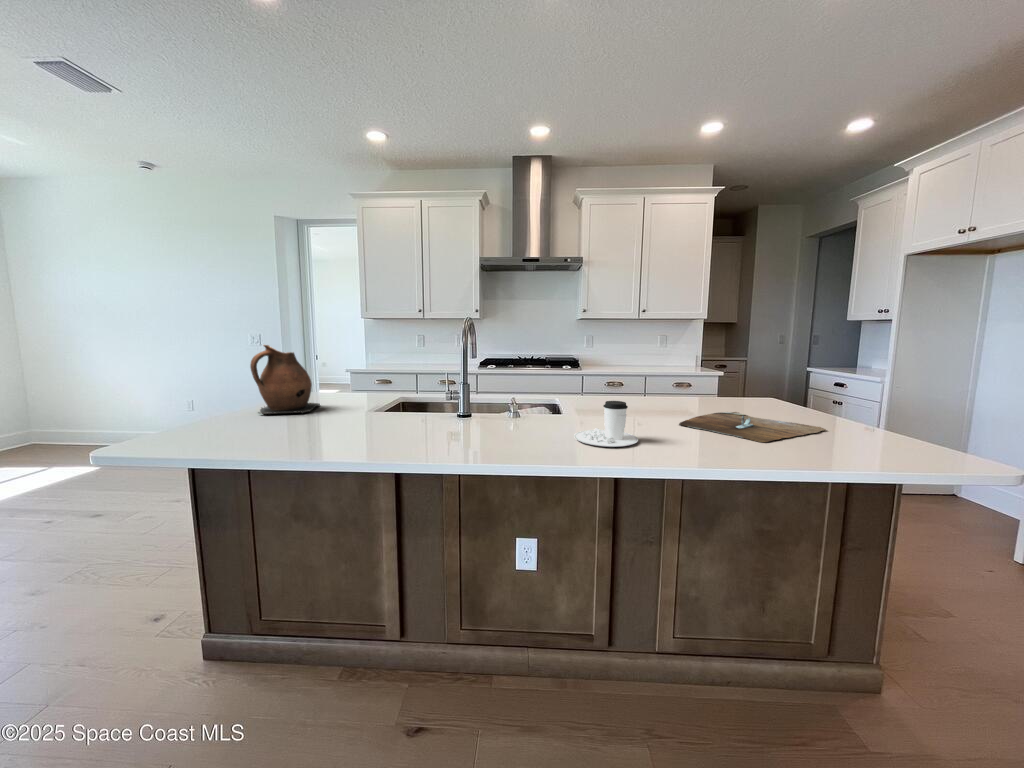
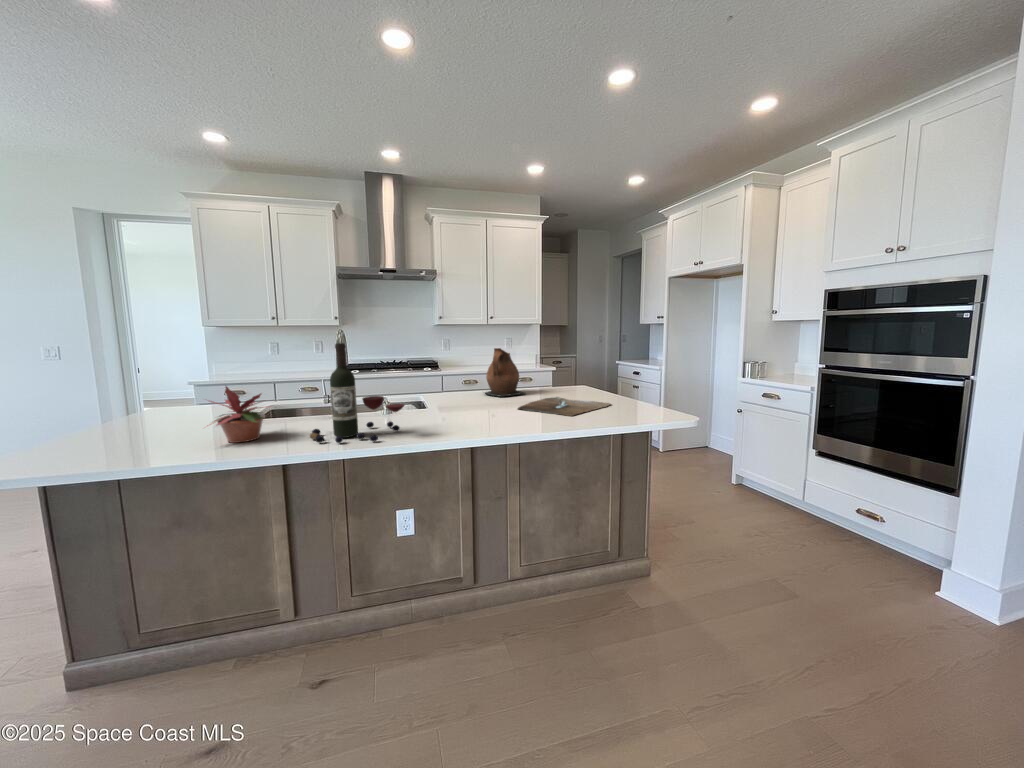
wine bottle: none [424,330,535,452] -> present [310,343,404,443]
ceramic pitcher: present [250,345,320,414] -> present [485,348,525,396]
potted plant: none [319,372,397,437] -> present [207,386,265,443]
coffee cup: present [574,401,638,447] -> none [439,394,487,429]

